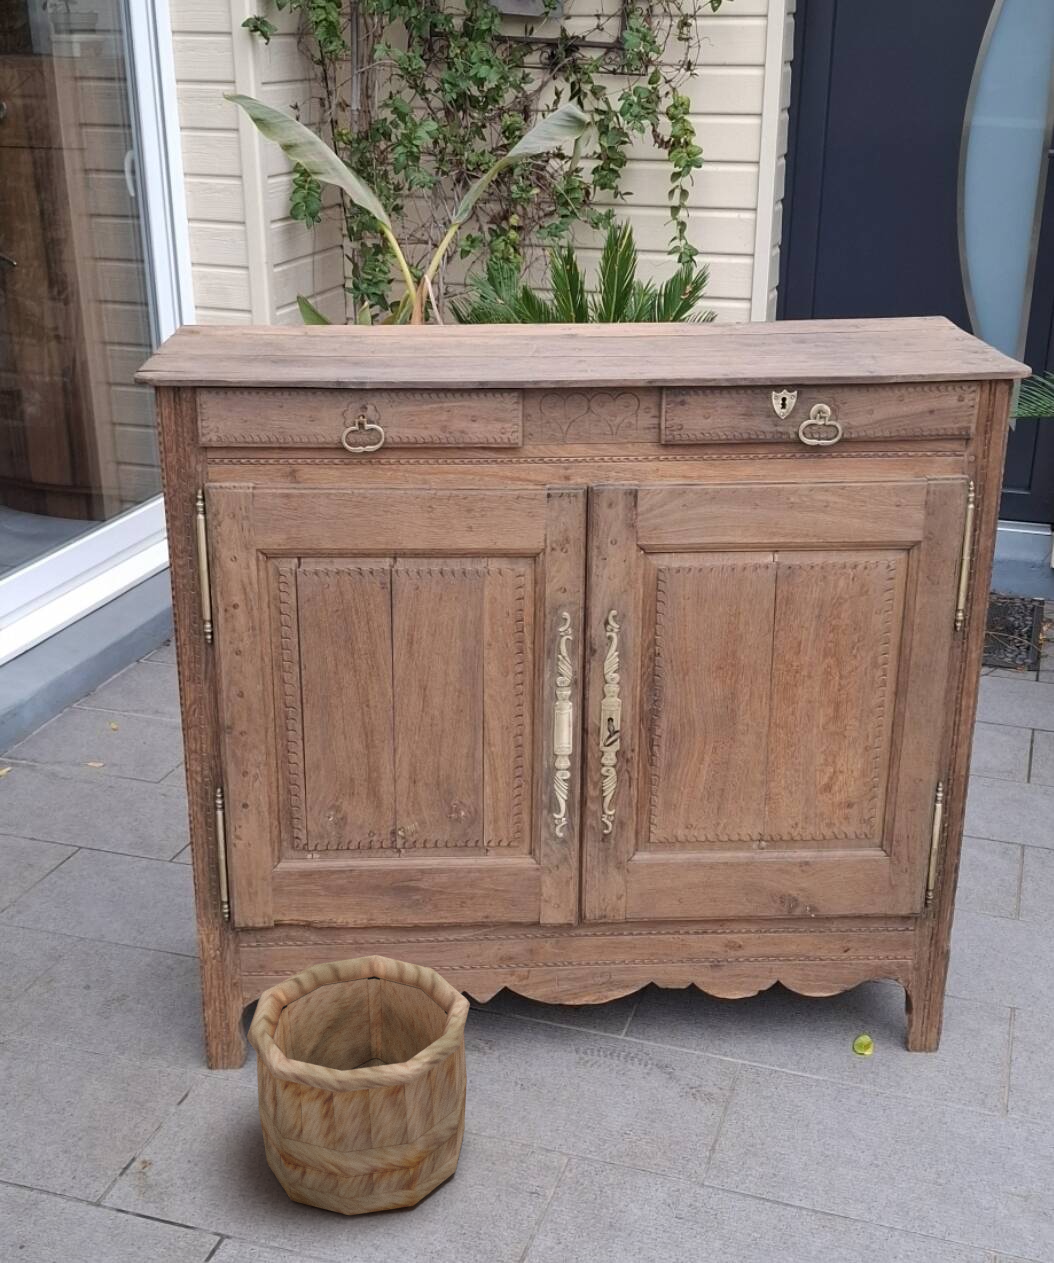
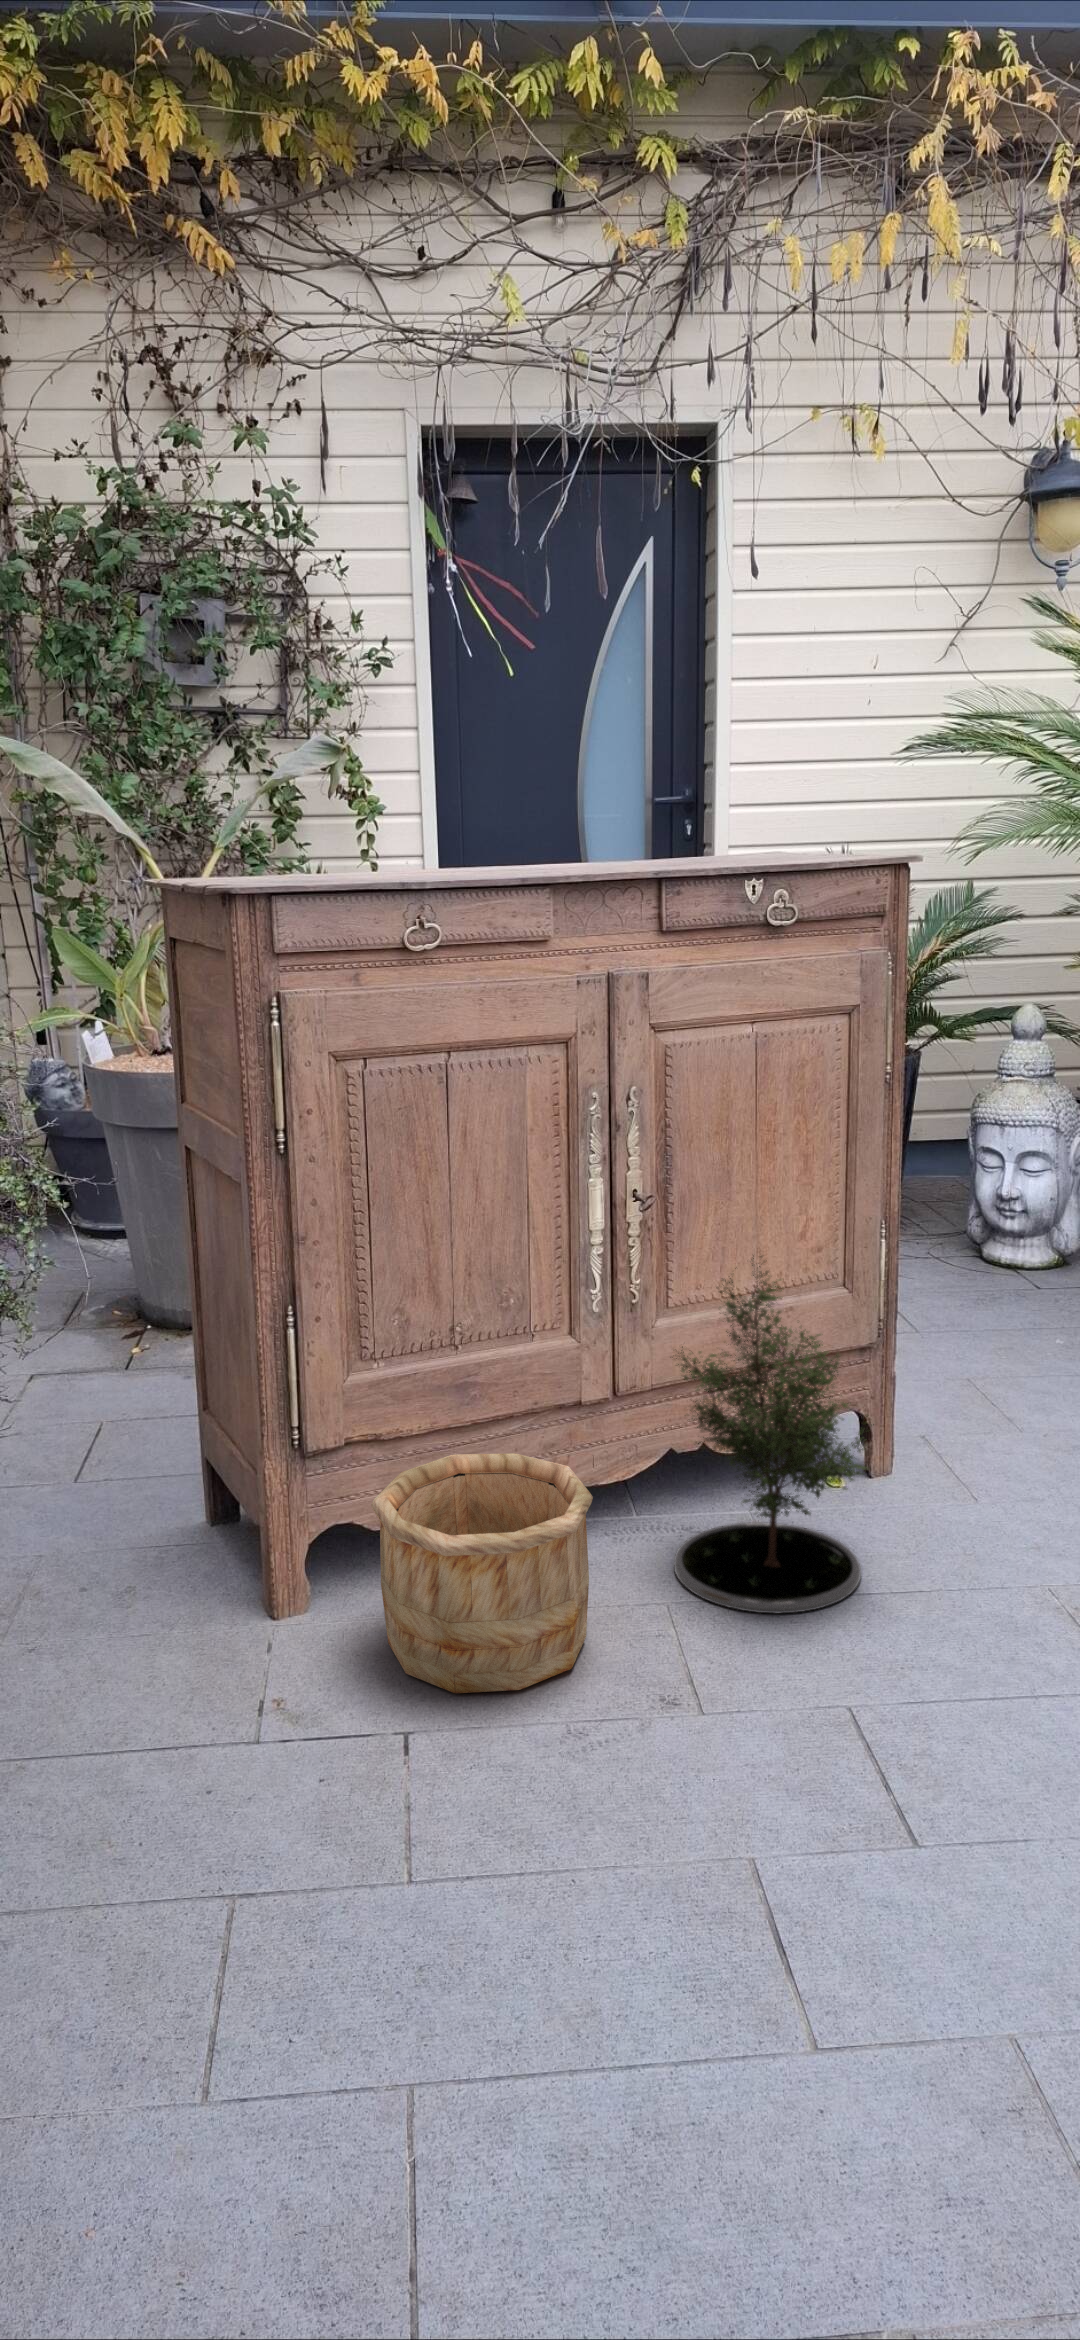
potted tree: none [599,821,826,1205] -> present [672,1255,874,1613]

